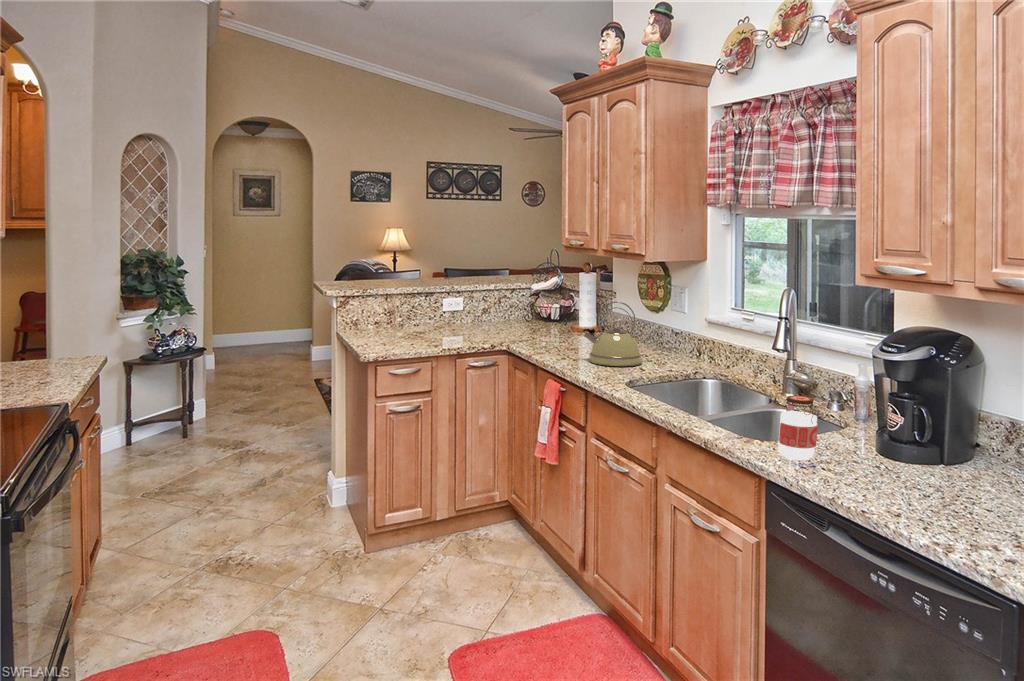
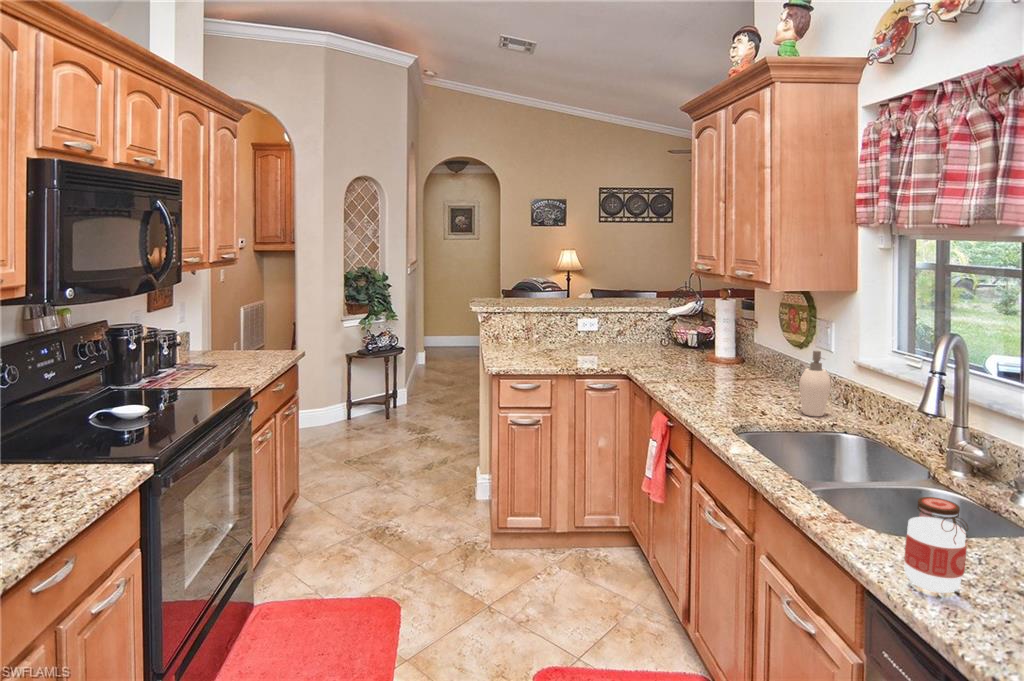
kettle: present [583,301,642,366] -> none [700,337,770,412]
soap dispenser: none [667,311,692,367] -> present [799,351,831,416]

